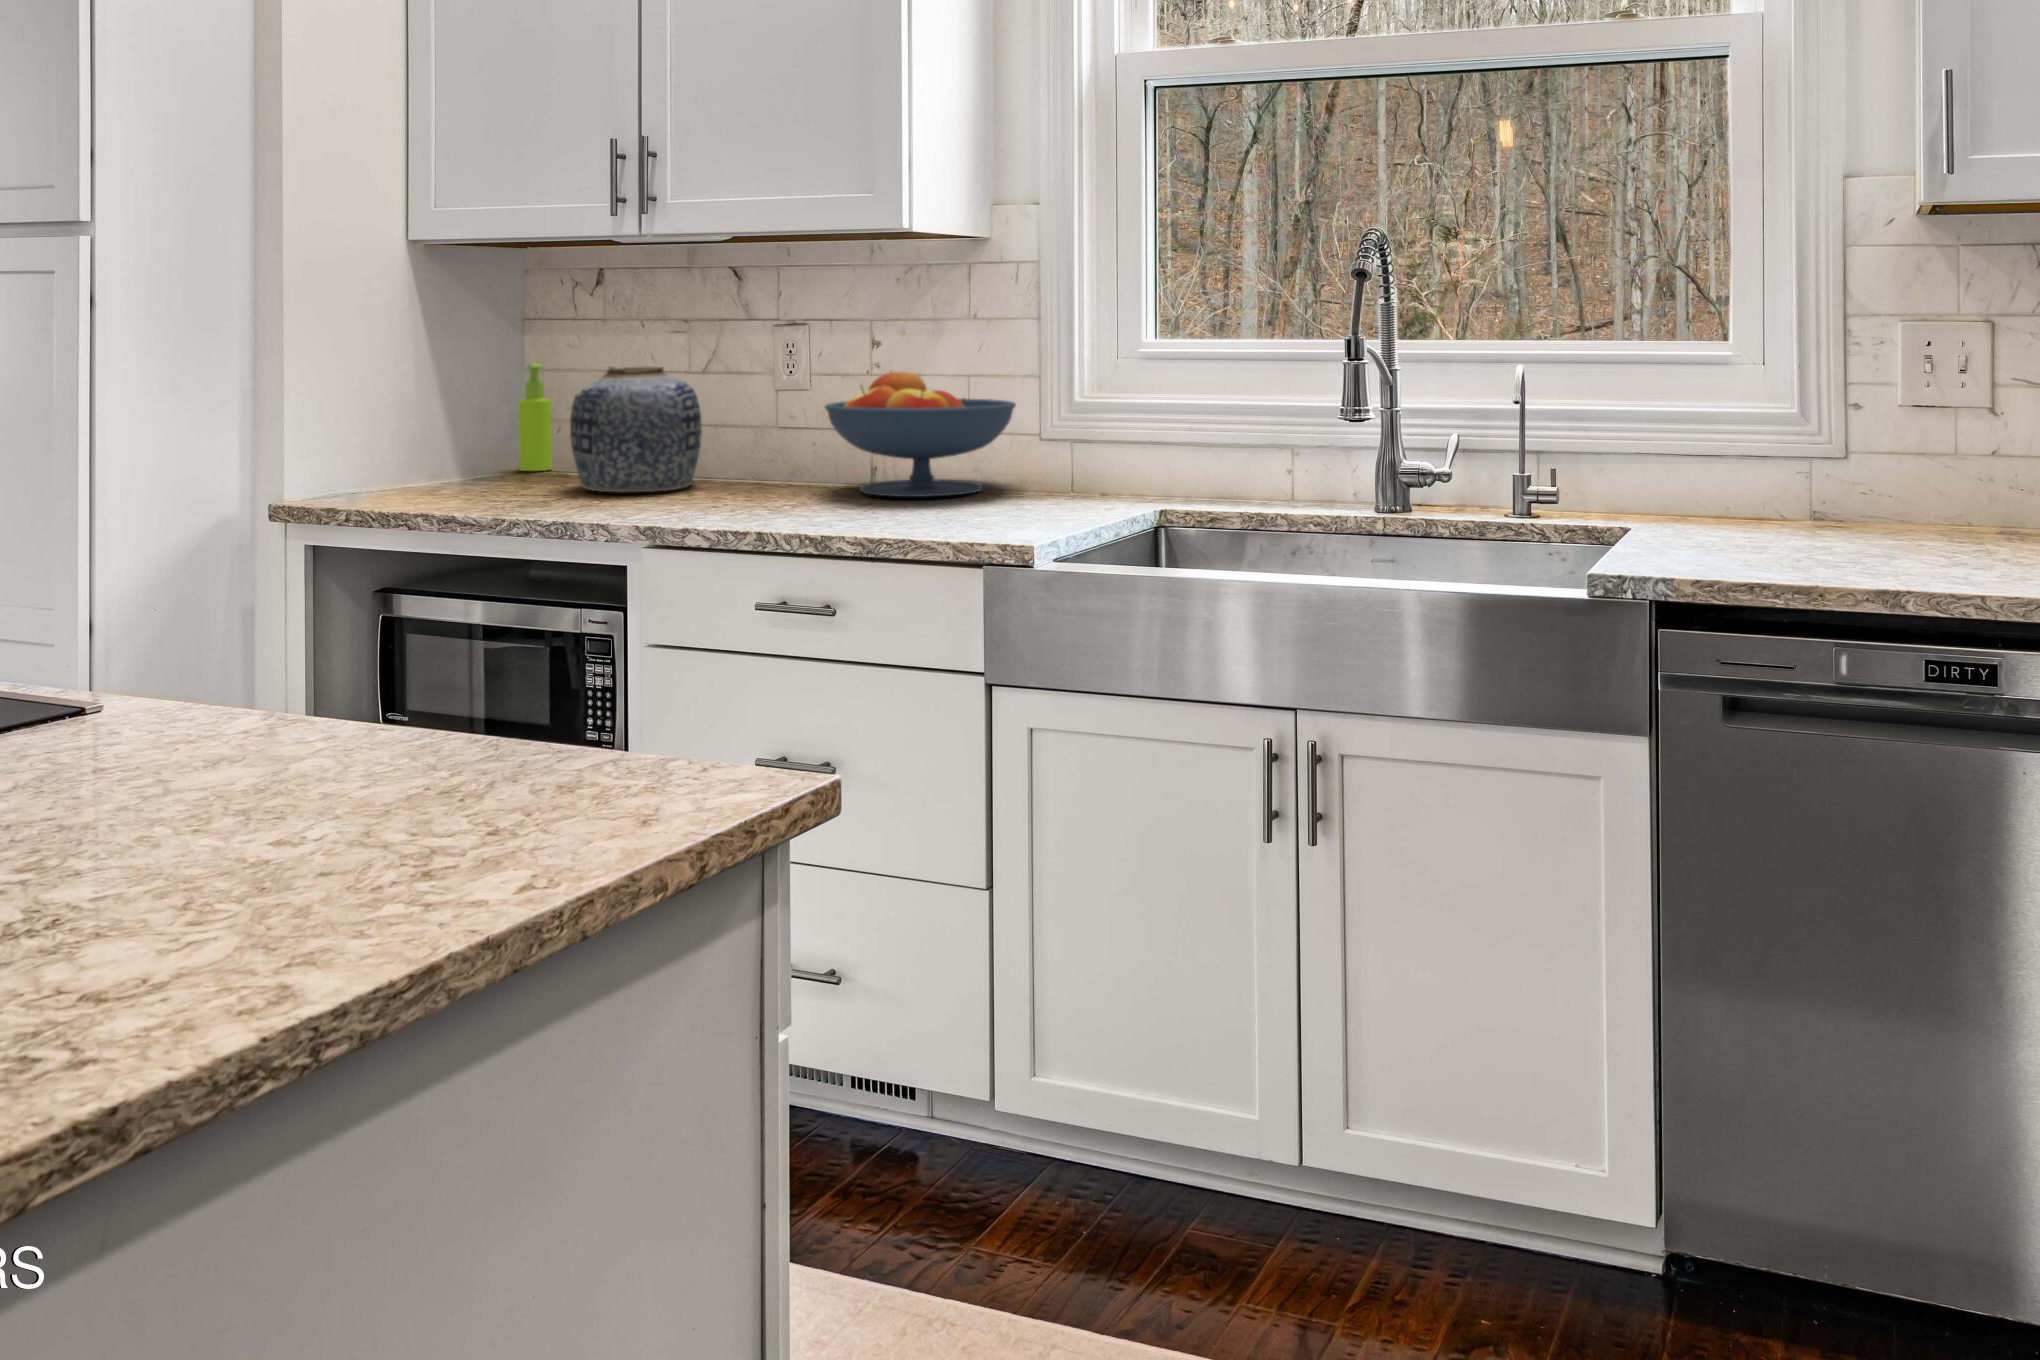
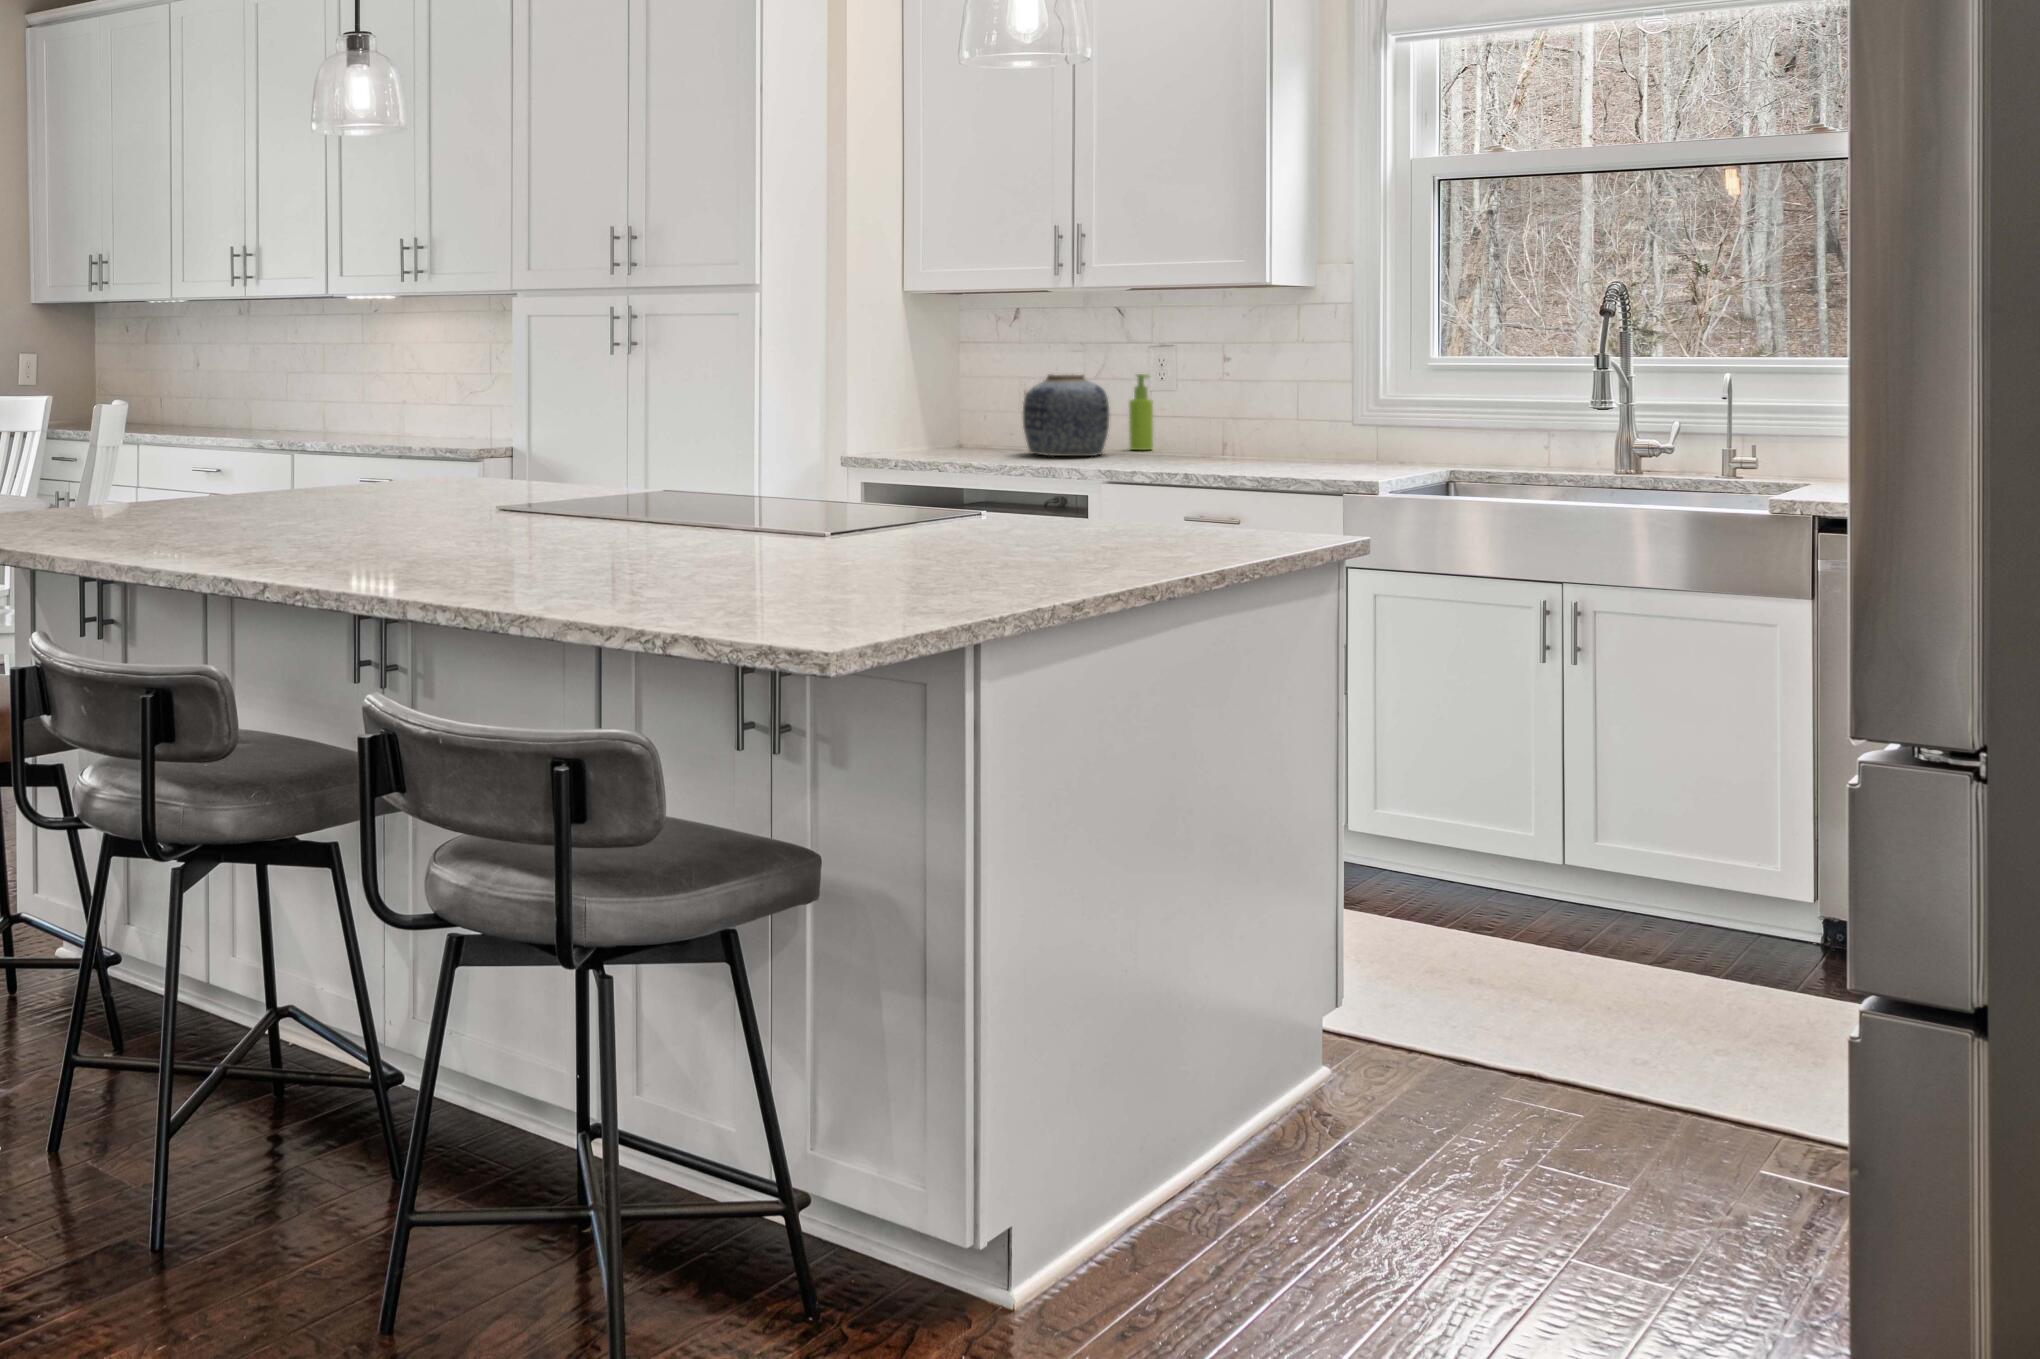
soap dispenser: present [518,363,552,471] -> present [1129,374,1153,450]
fruit bowl: present [825,372,1016,497] -> none [1204,378,1340,460]

